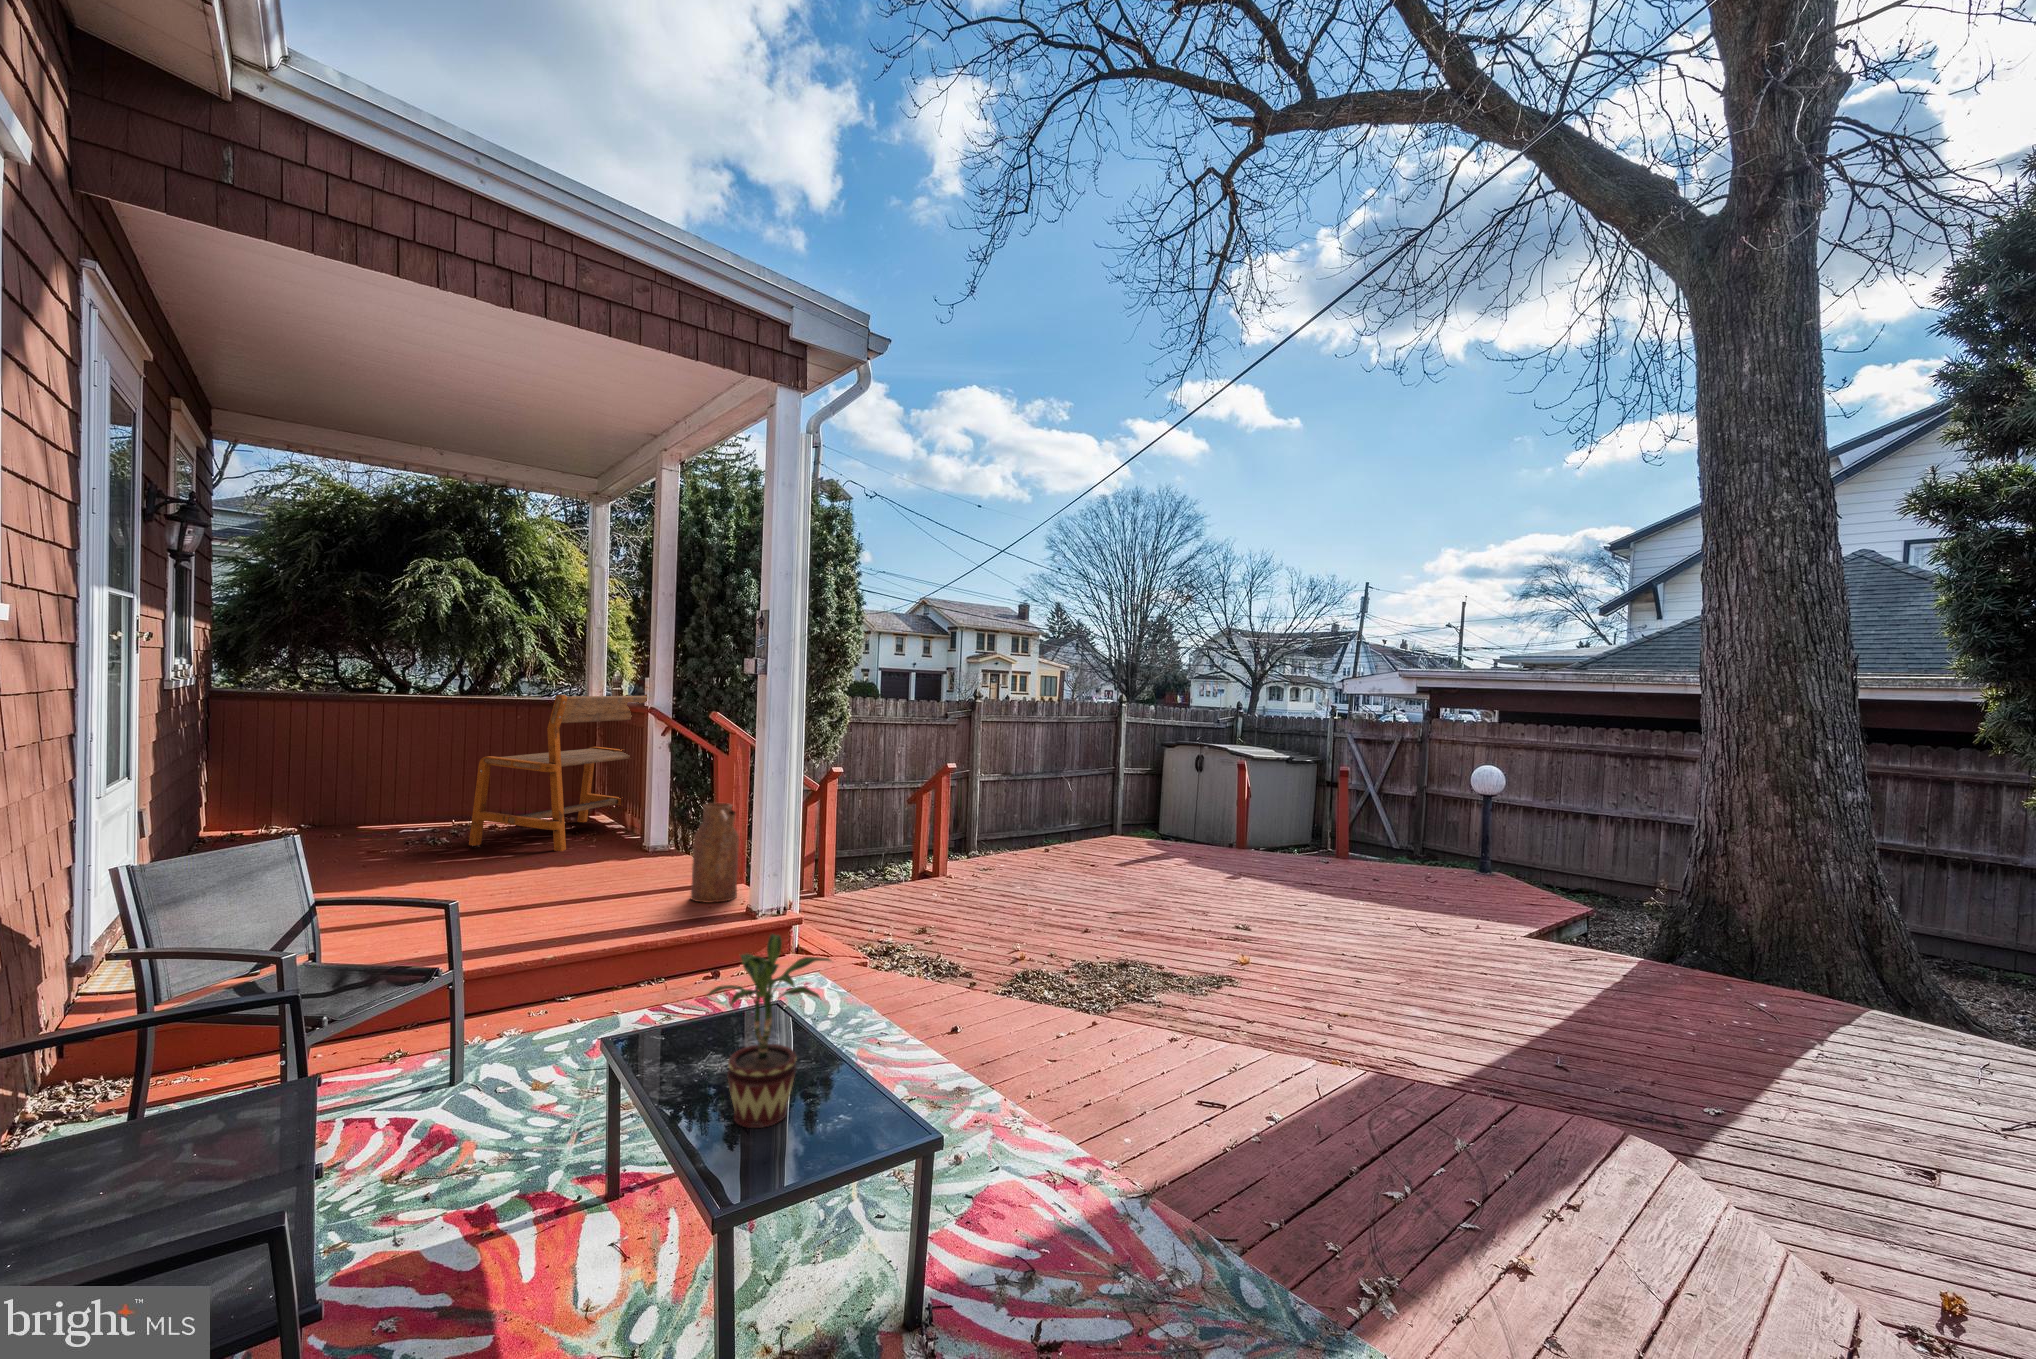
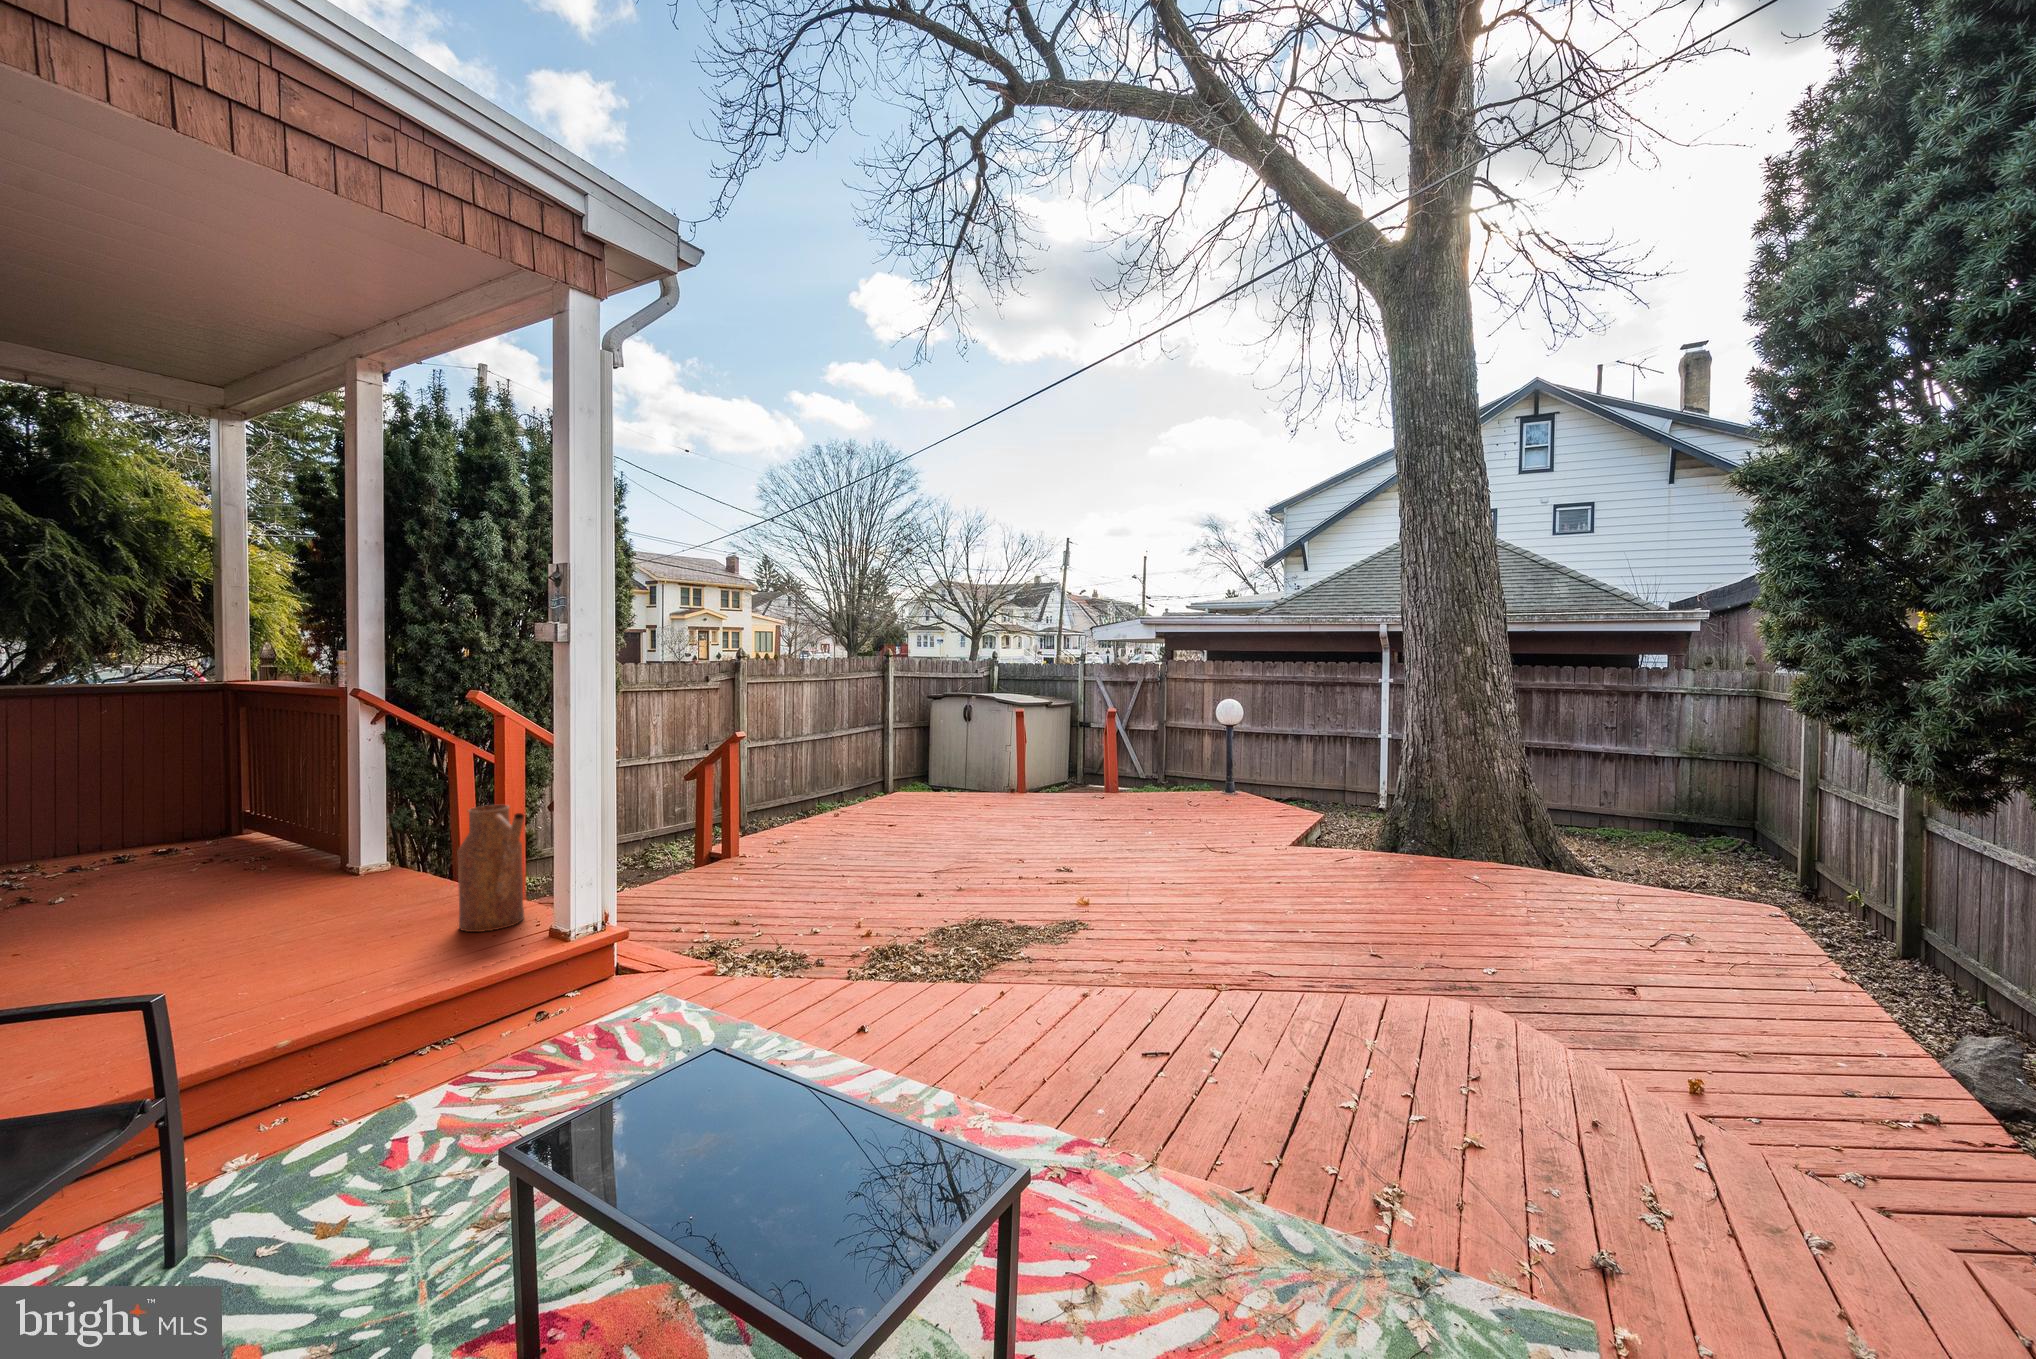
bench: present [469,694,647,851] -> none [50,675,345,902]
potted plant: present [705,934,831,1128] -> none [722,973,872,1231]

